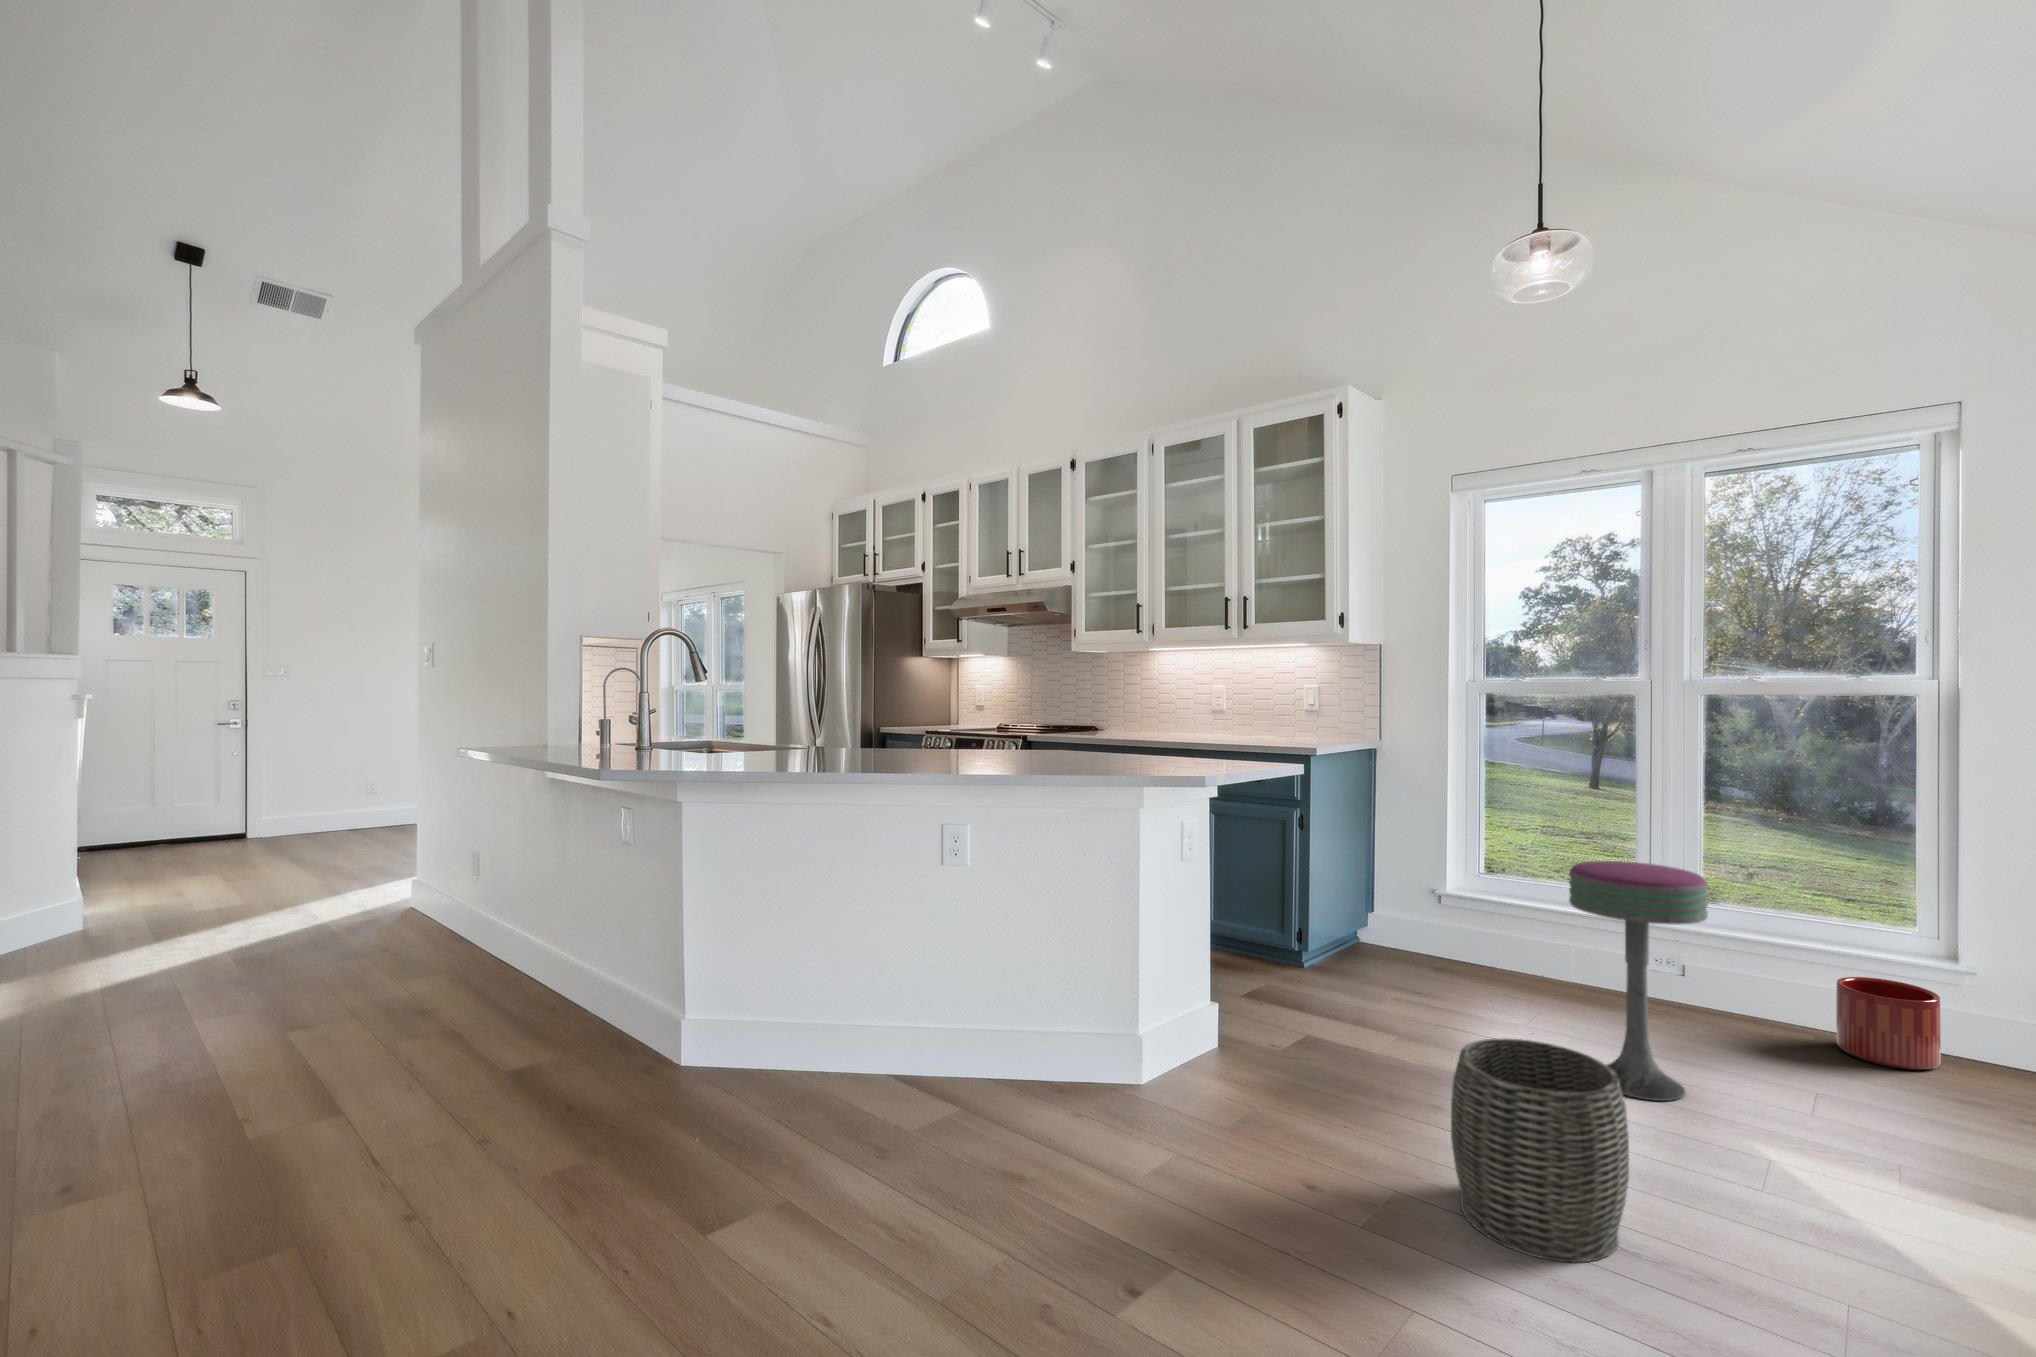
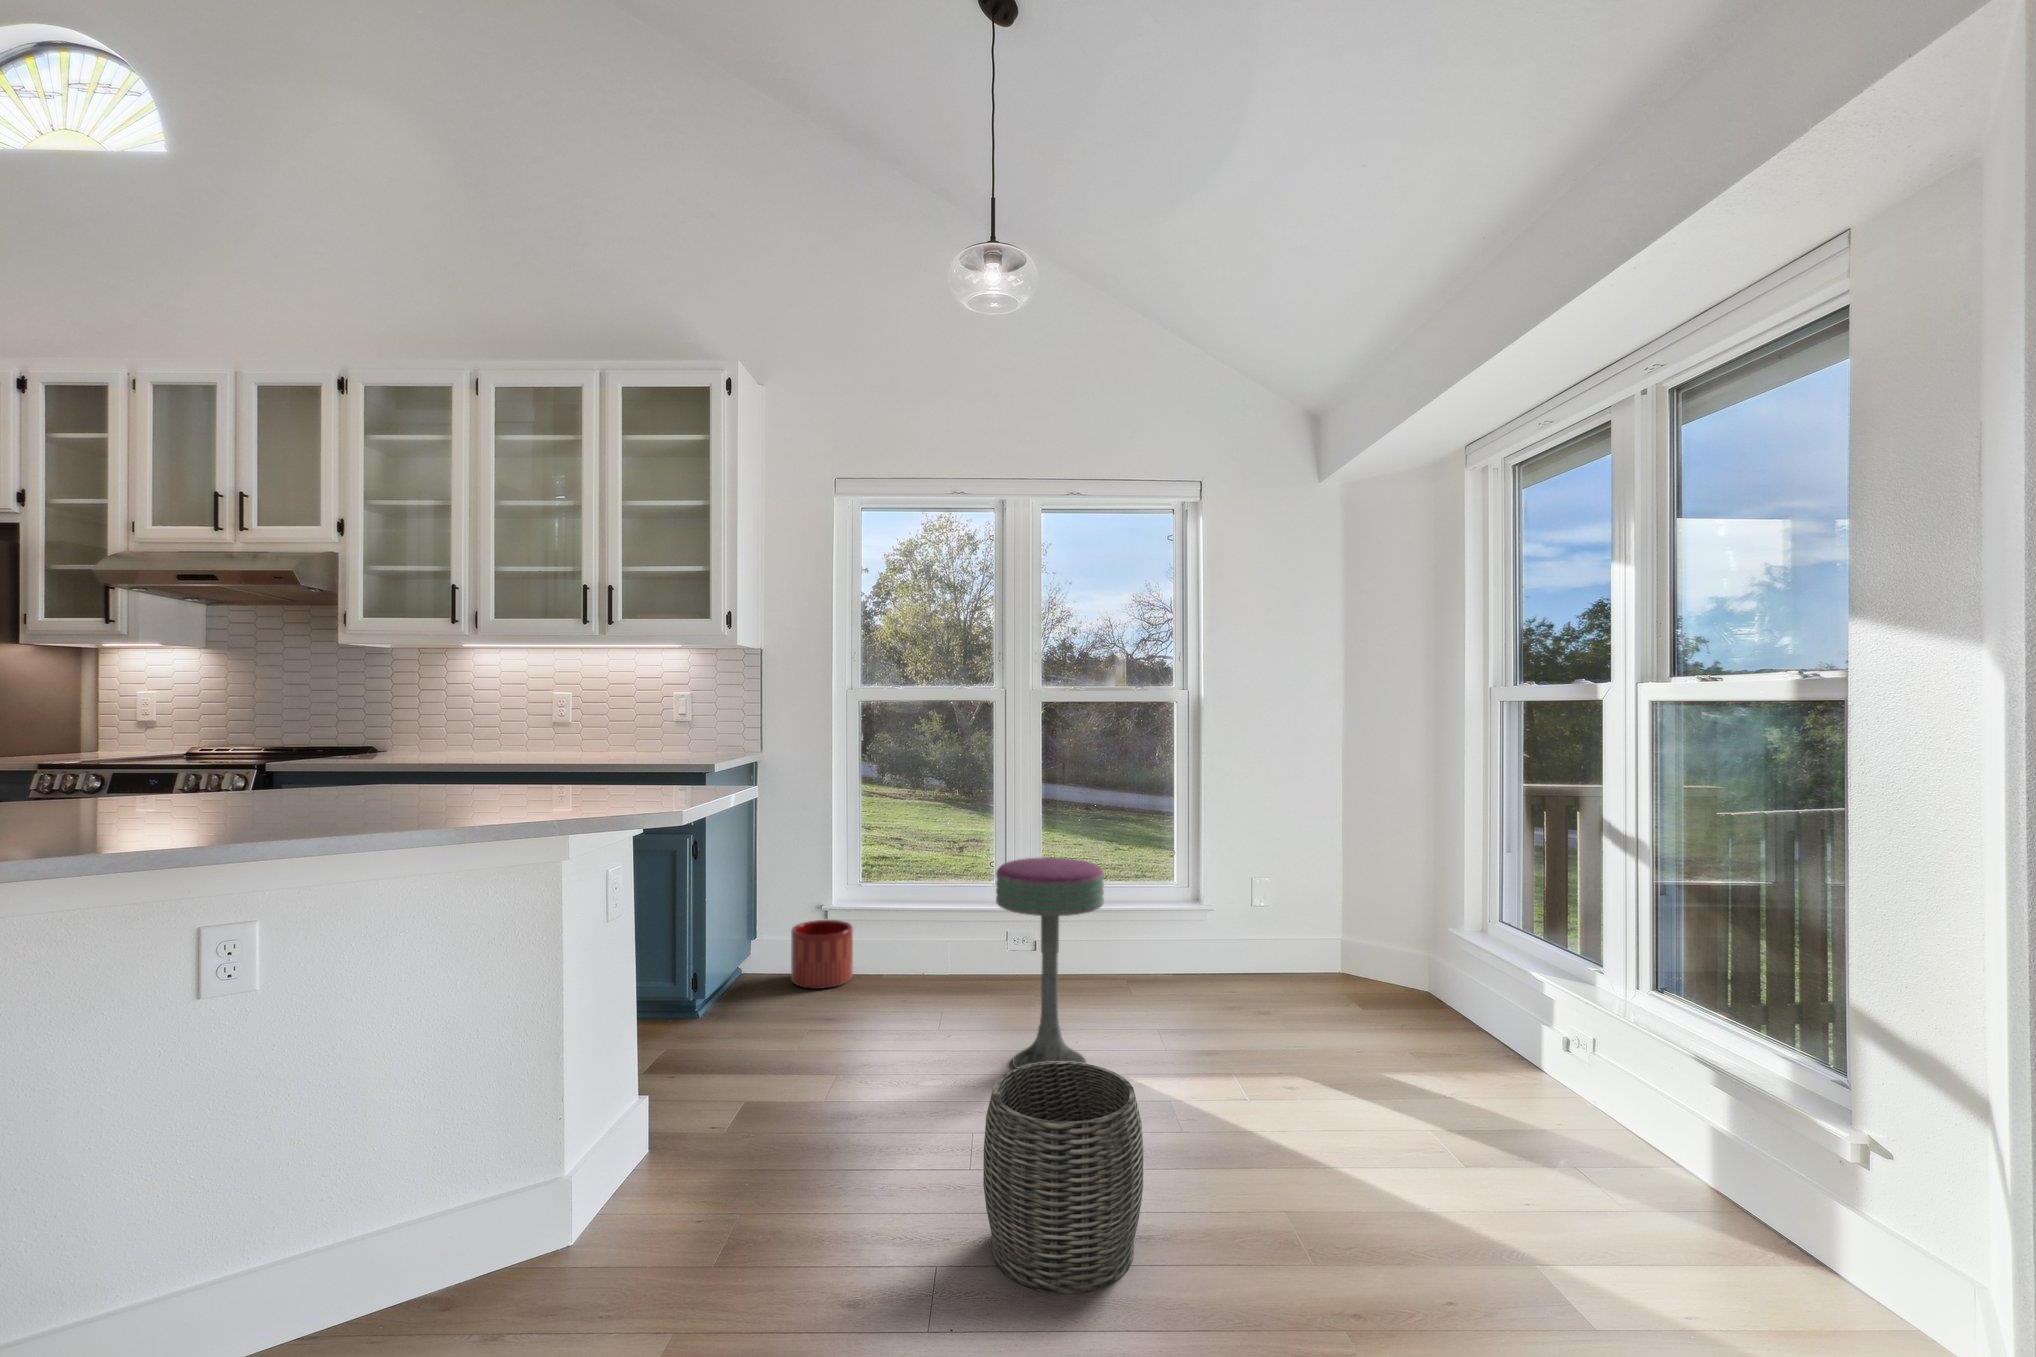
planter: present [1836,977,1941,1070] -> present [791,920,853,989]

